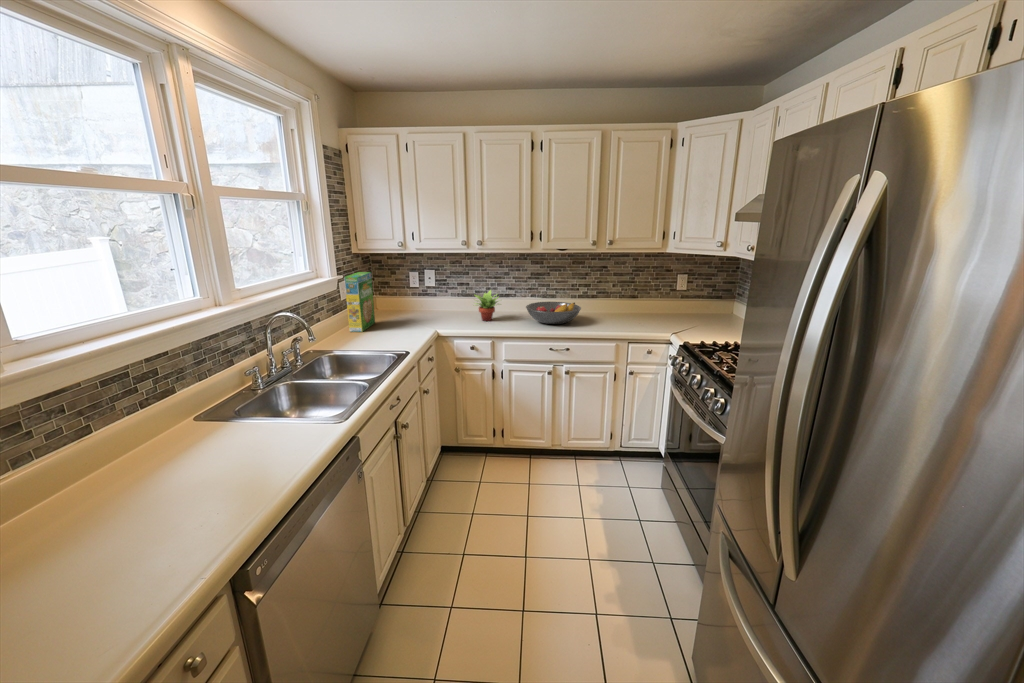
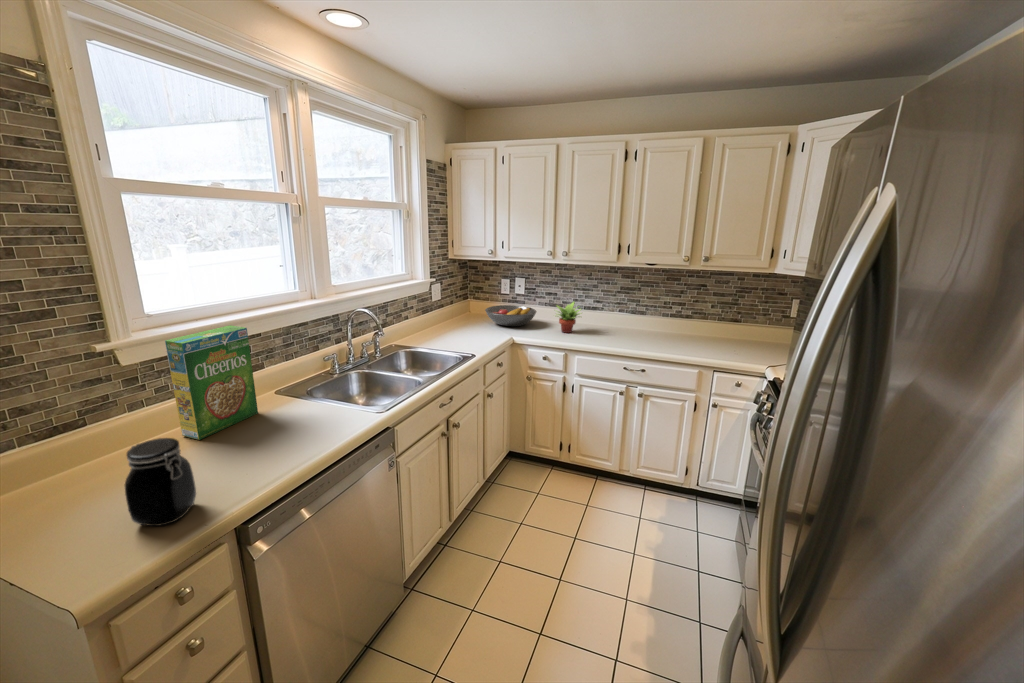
cereal box: present [344,272,375,332] -> present [165,325,258,440]
fruit bowl: present [526,302,581,324] -> present [485,305,537,326]
jar: none [71,488,166,604] -> present [125,438,196,526]

